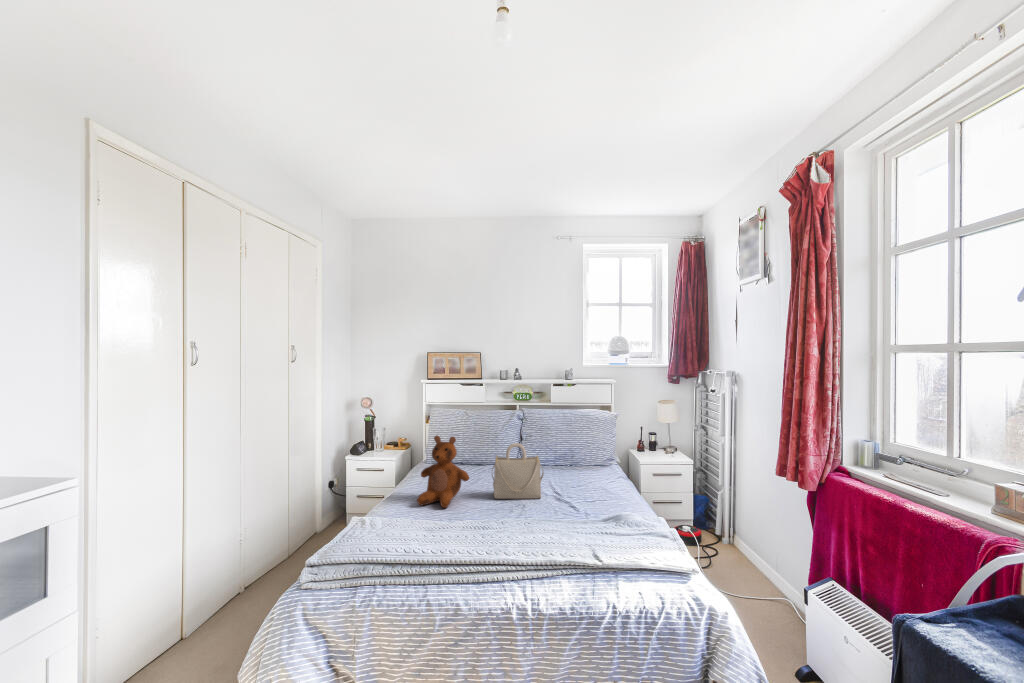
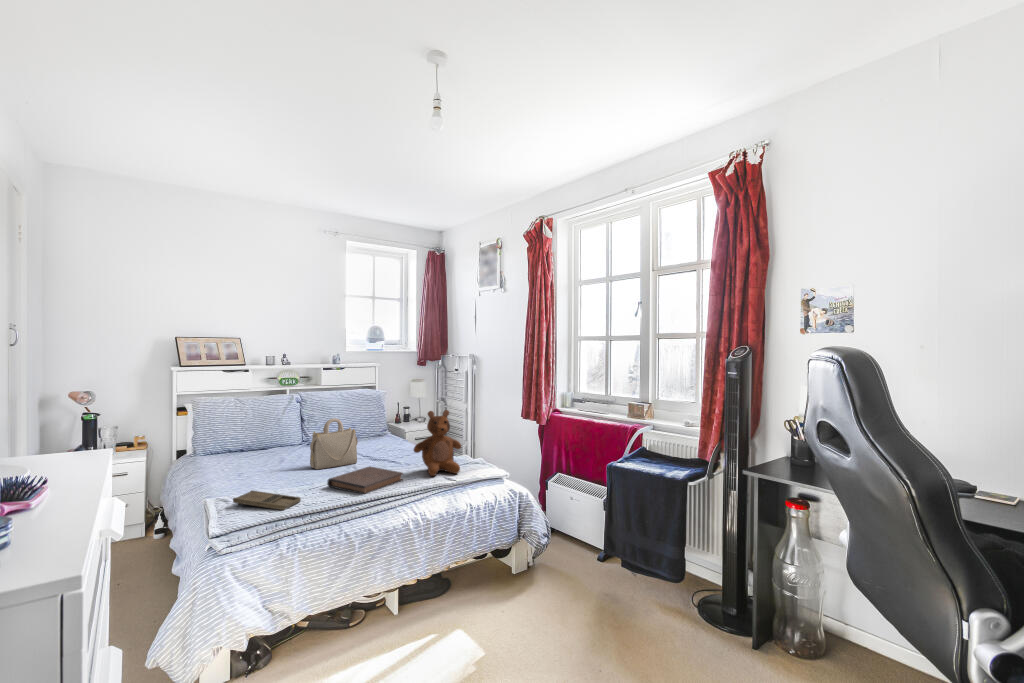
teddy bear: present [417,435,469,508] -> present [414,410,461,476]
book: none [466,510,548,551] -> present [327,466,403,494]
tray: none [366,515,417,549] -> present [233,491,301,510]

